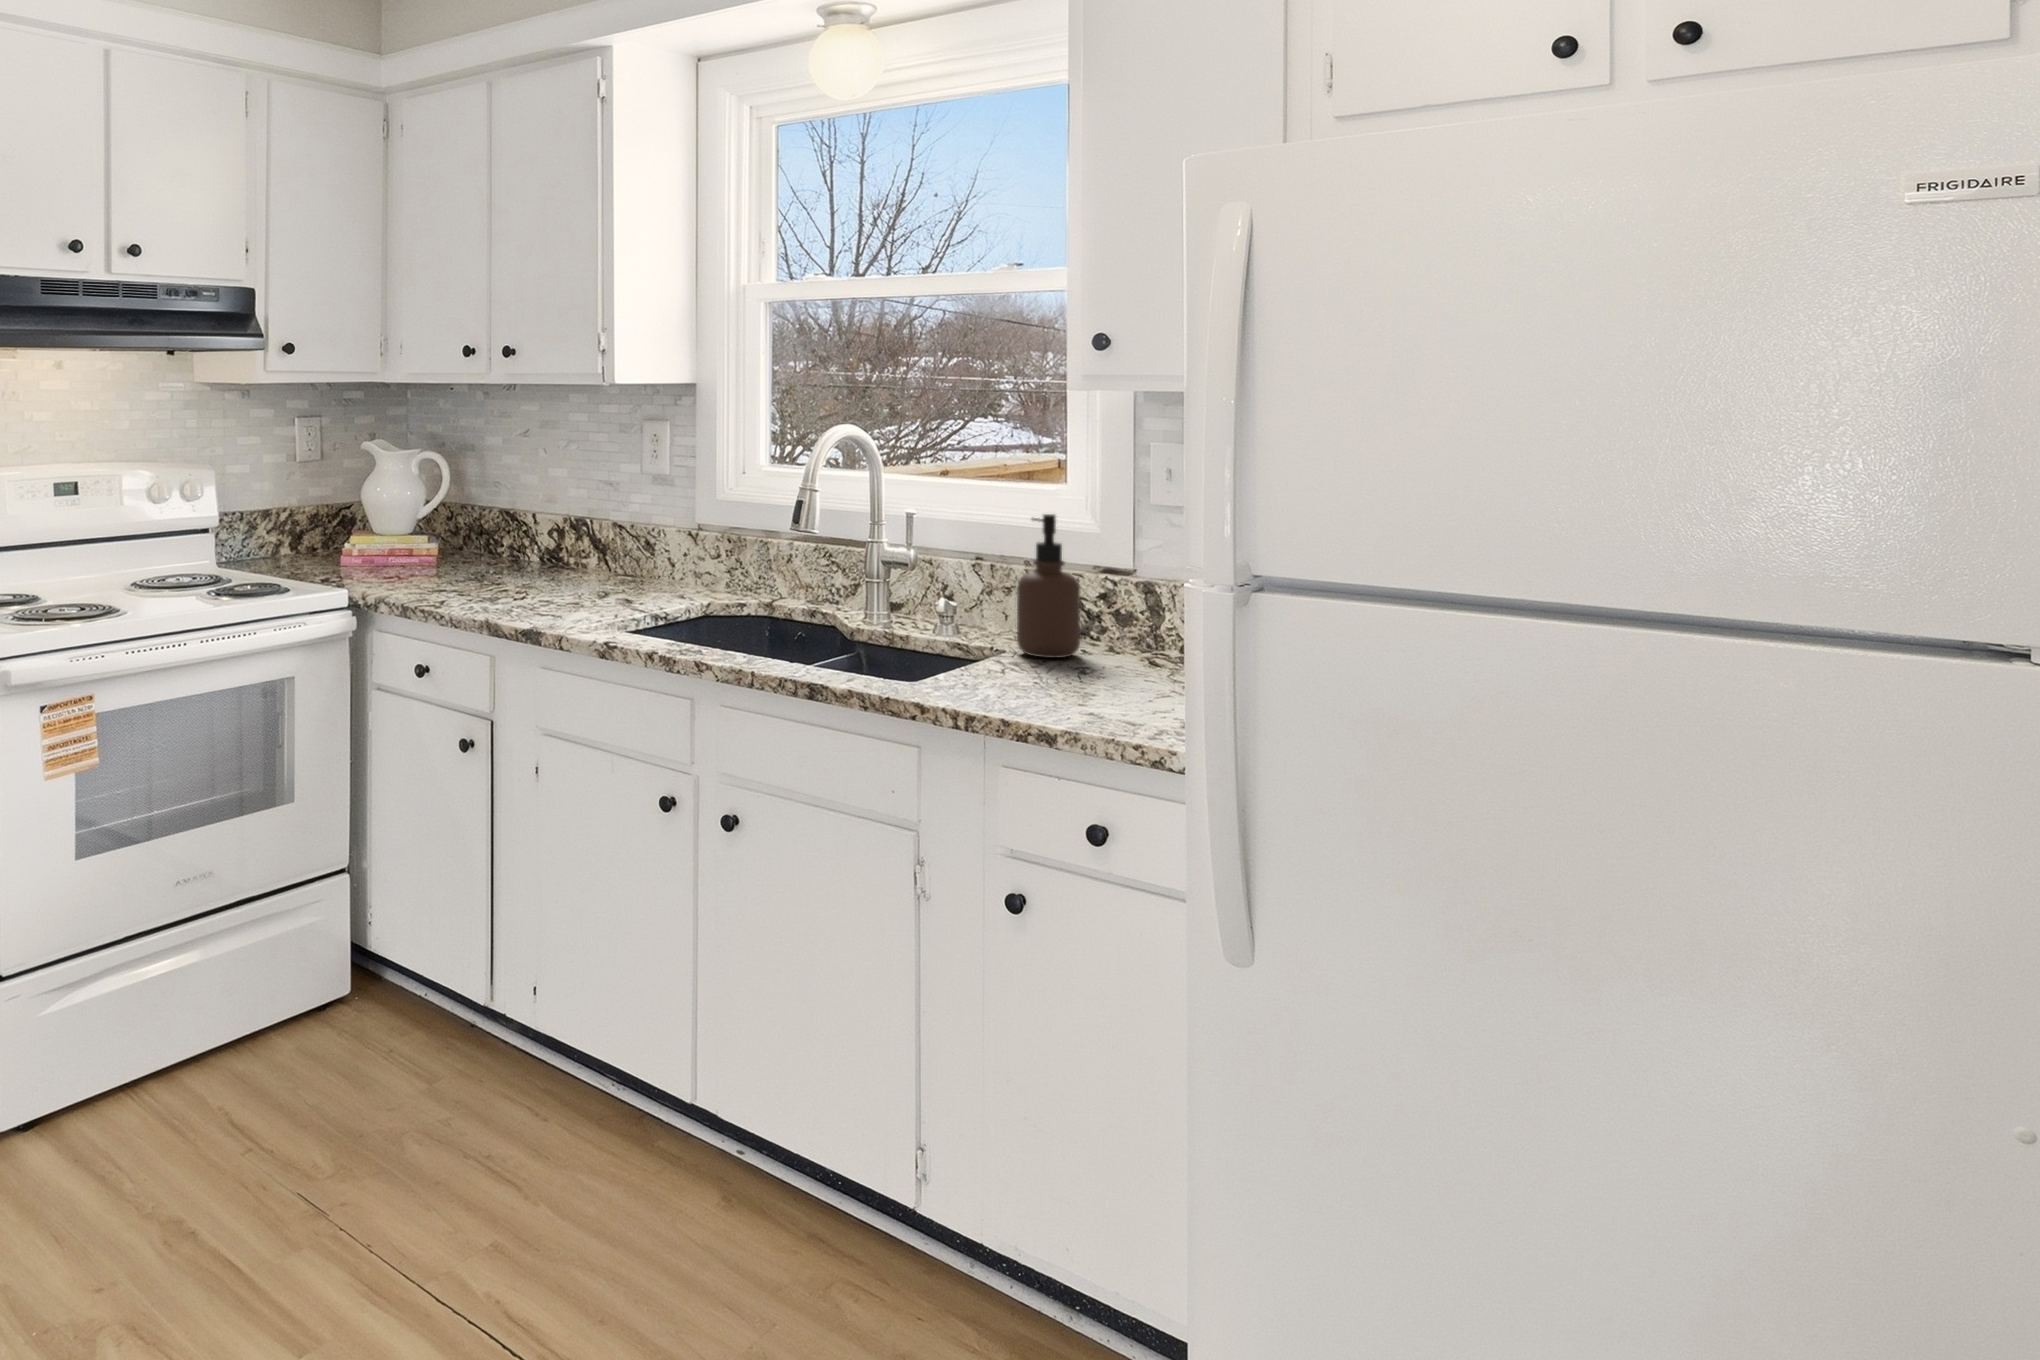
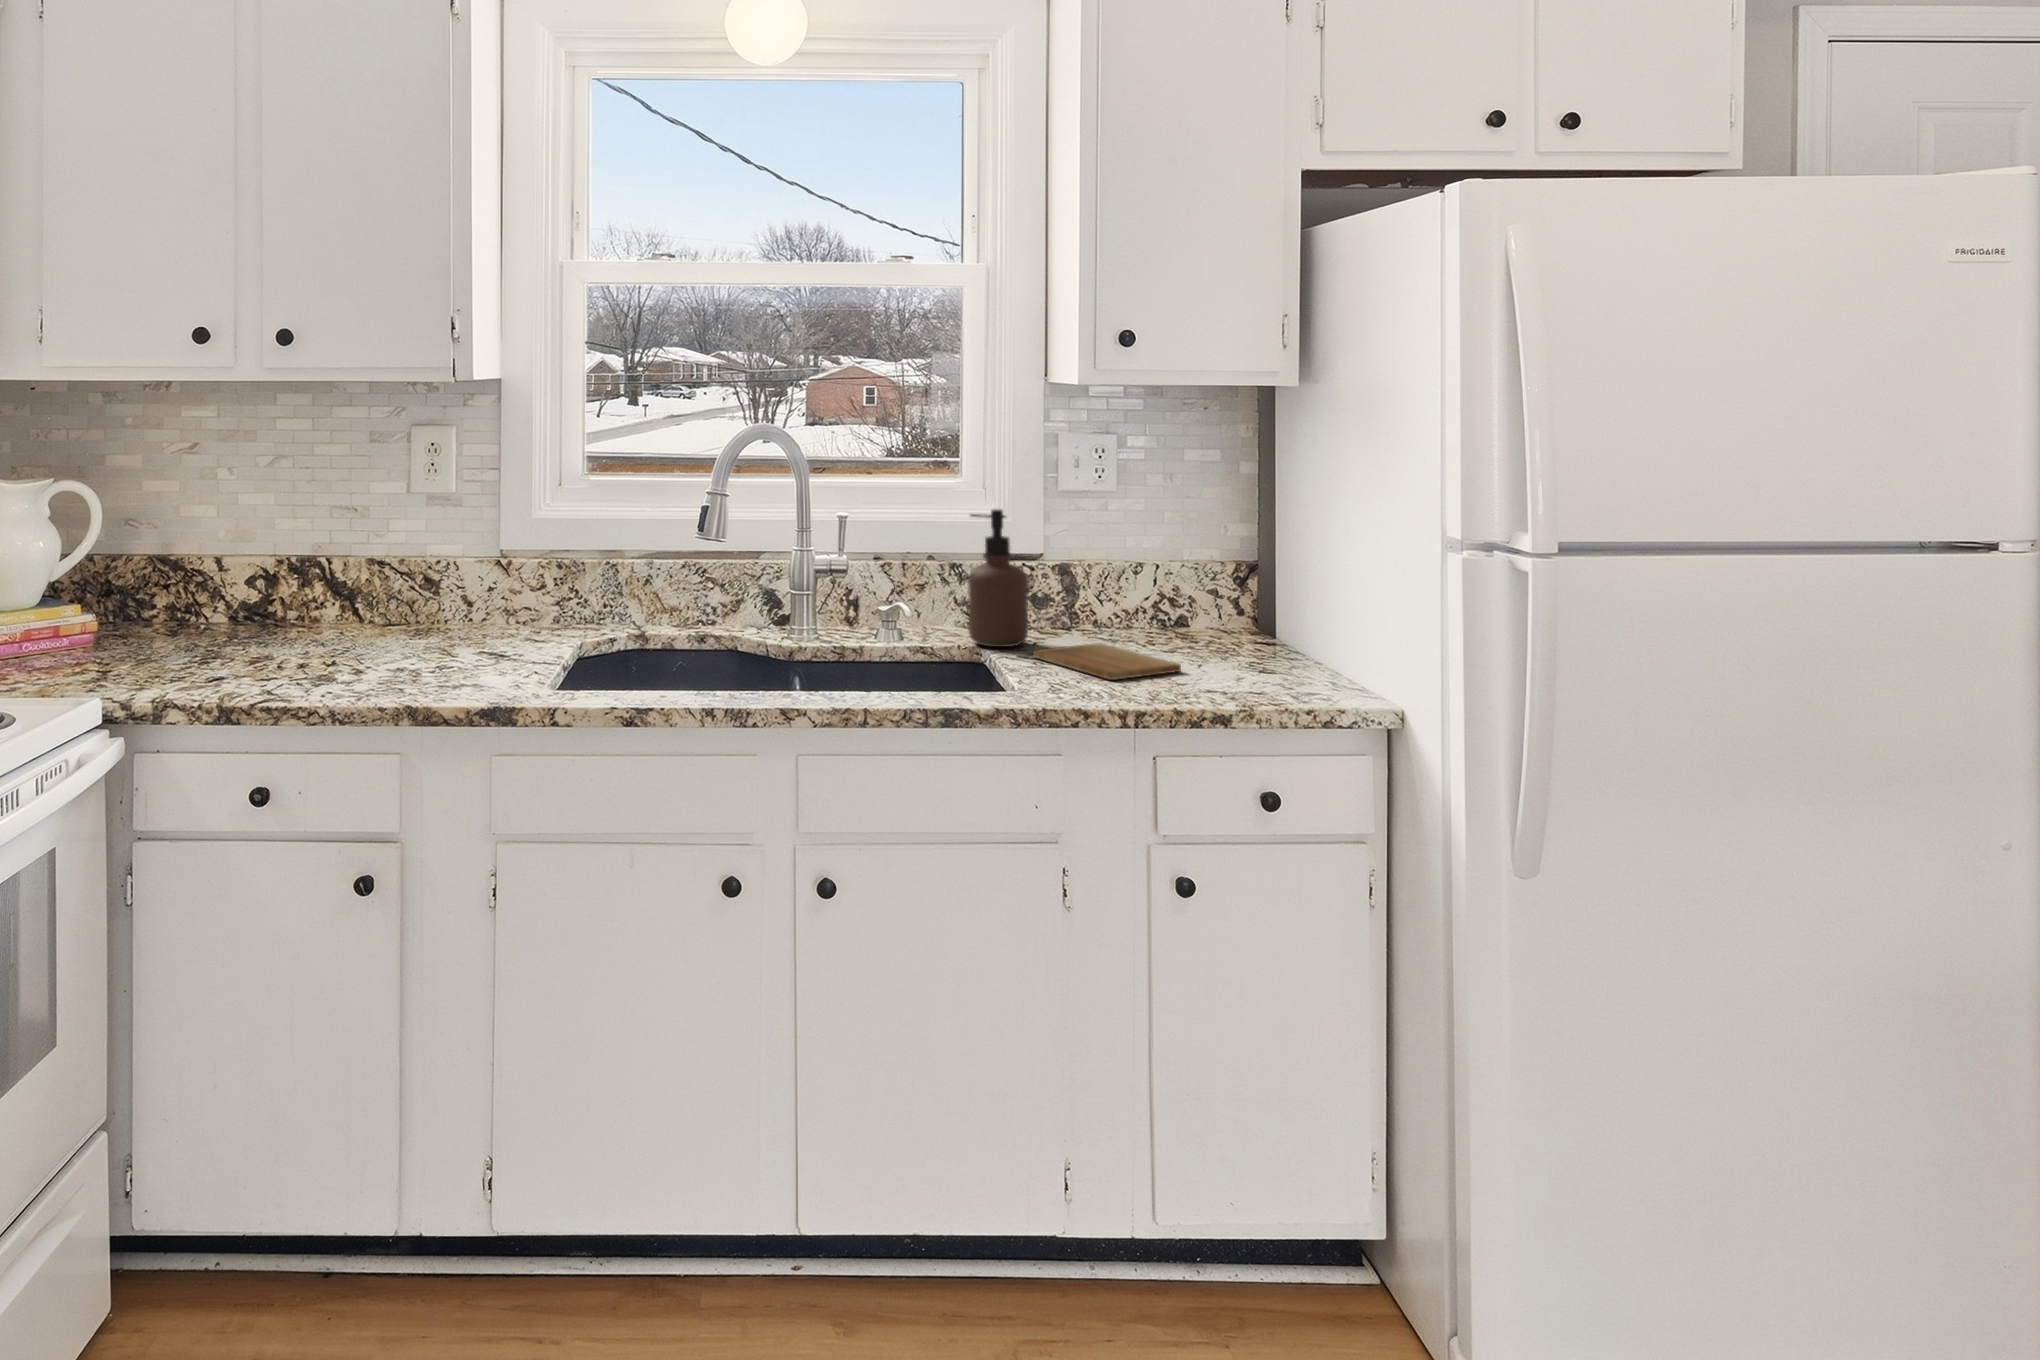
cutting board: none [1027,660,1126,697] -> present [1033,643,1181,680]

